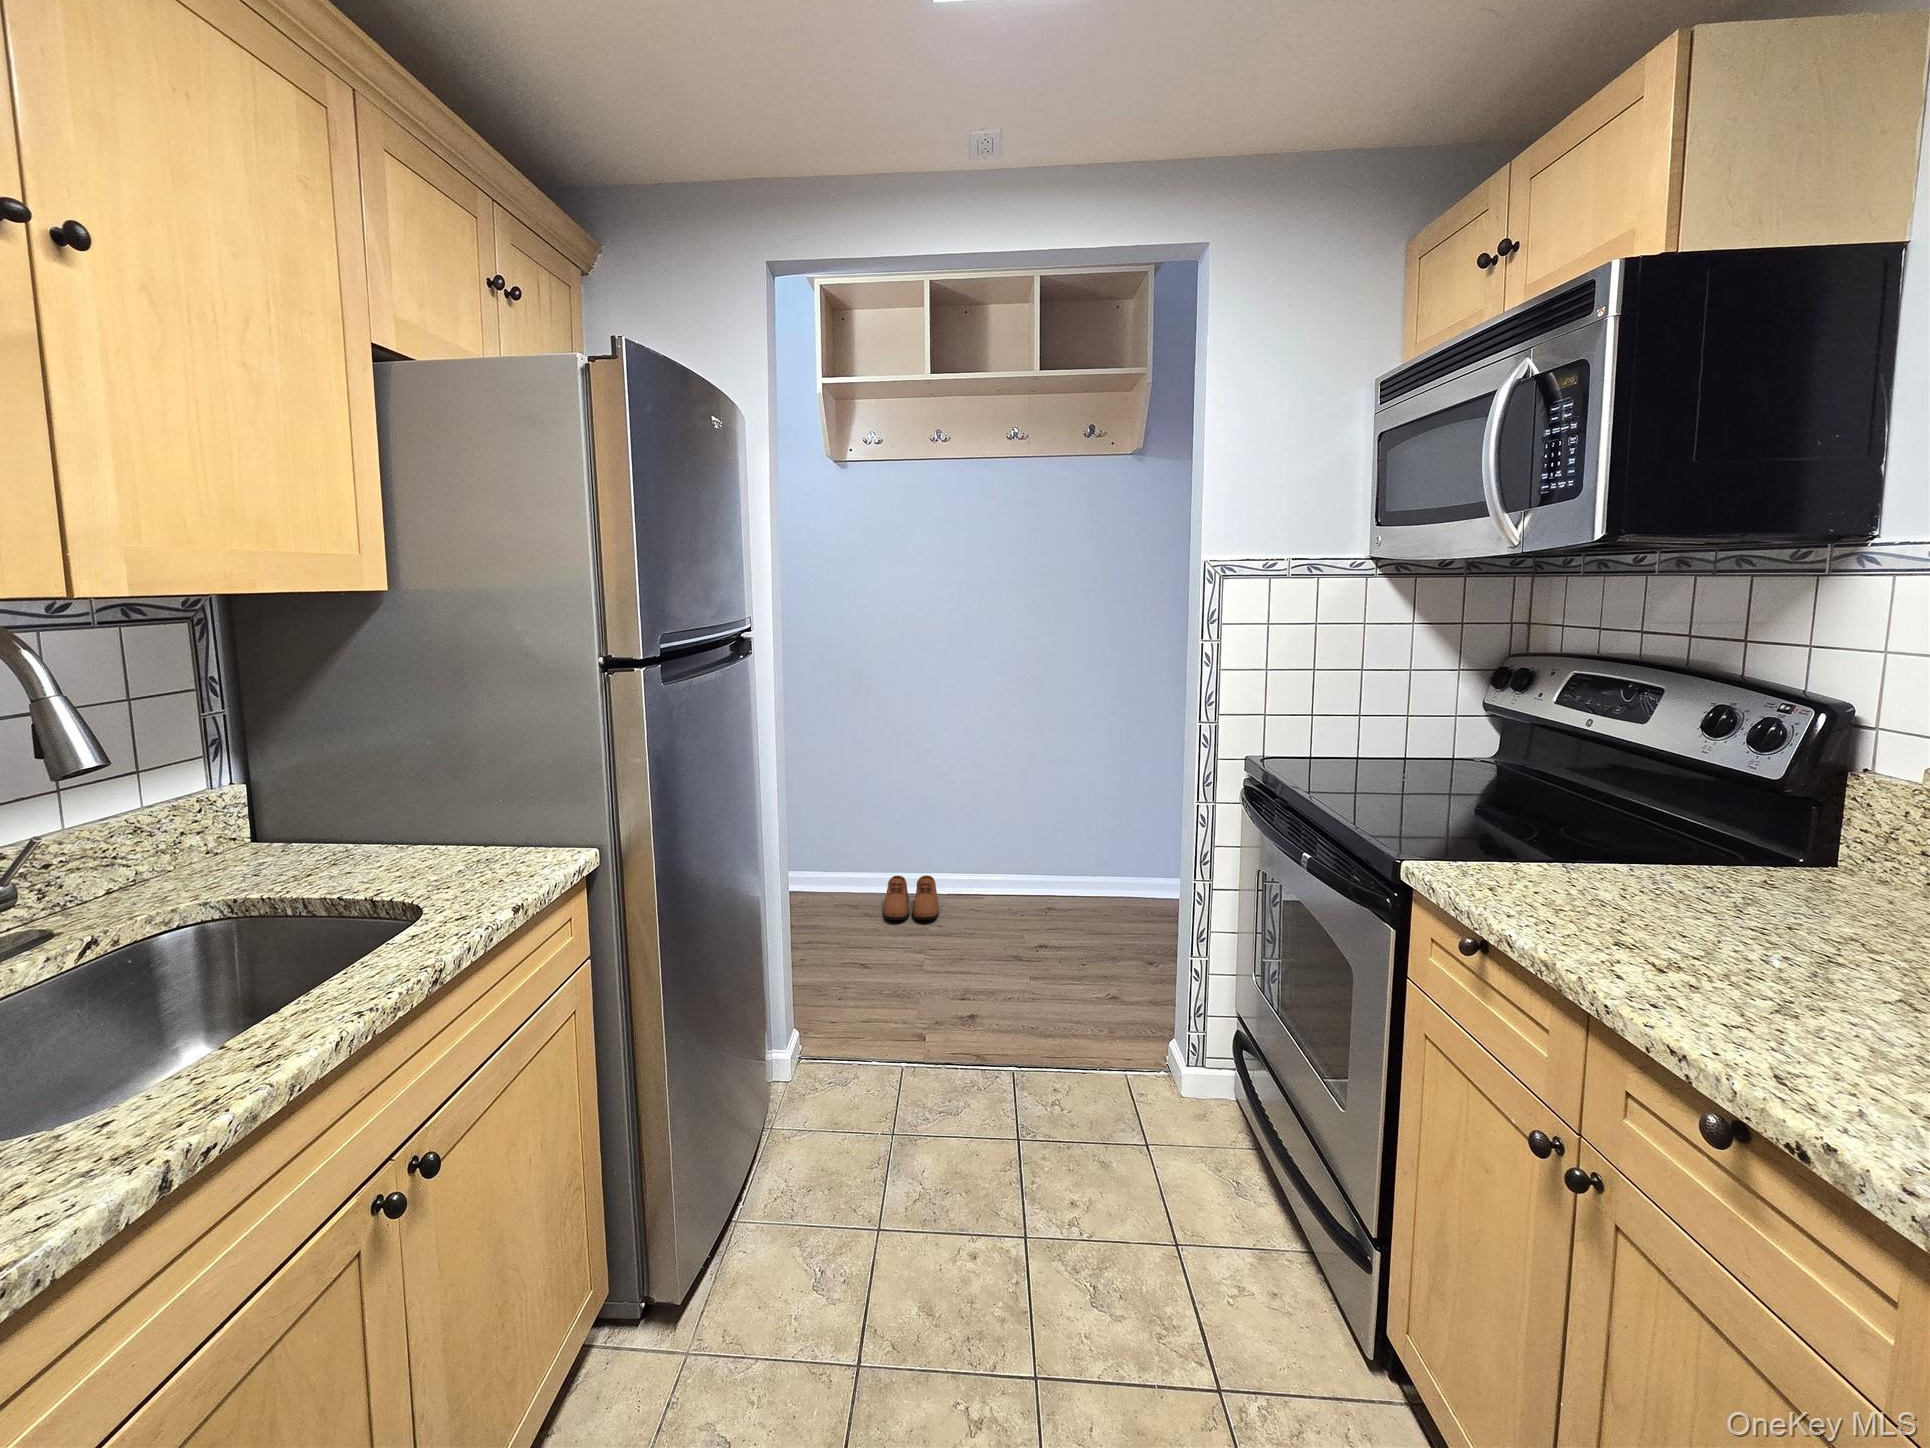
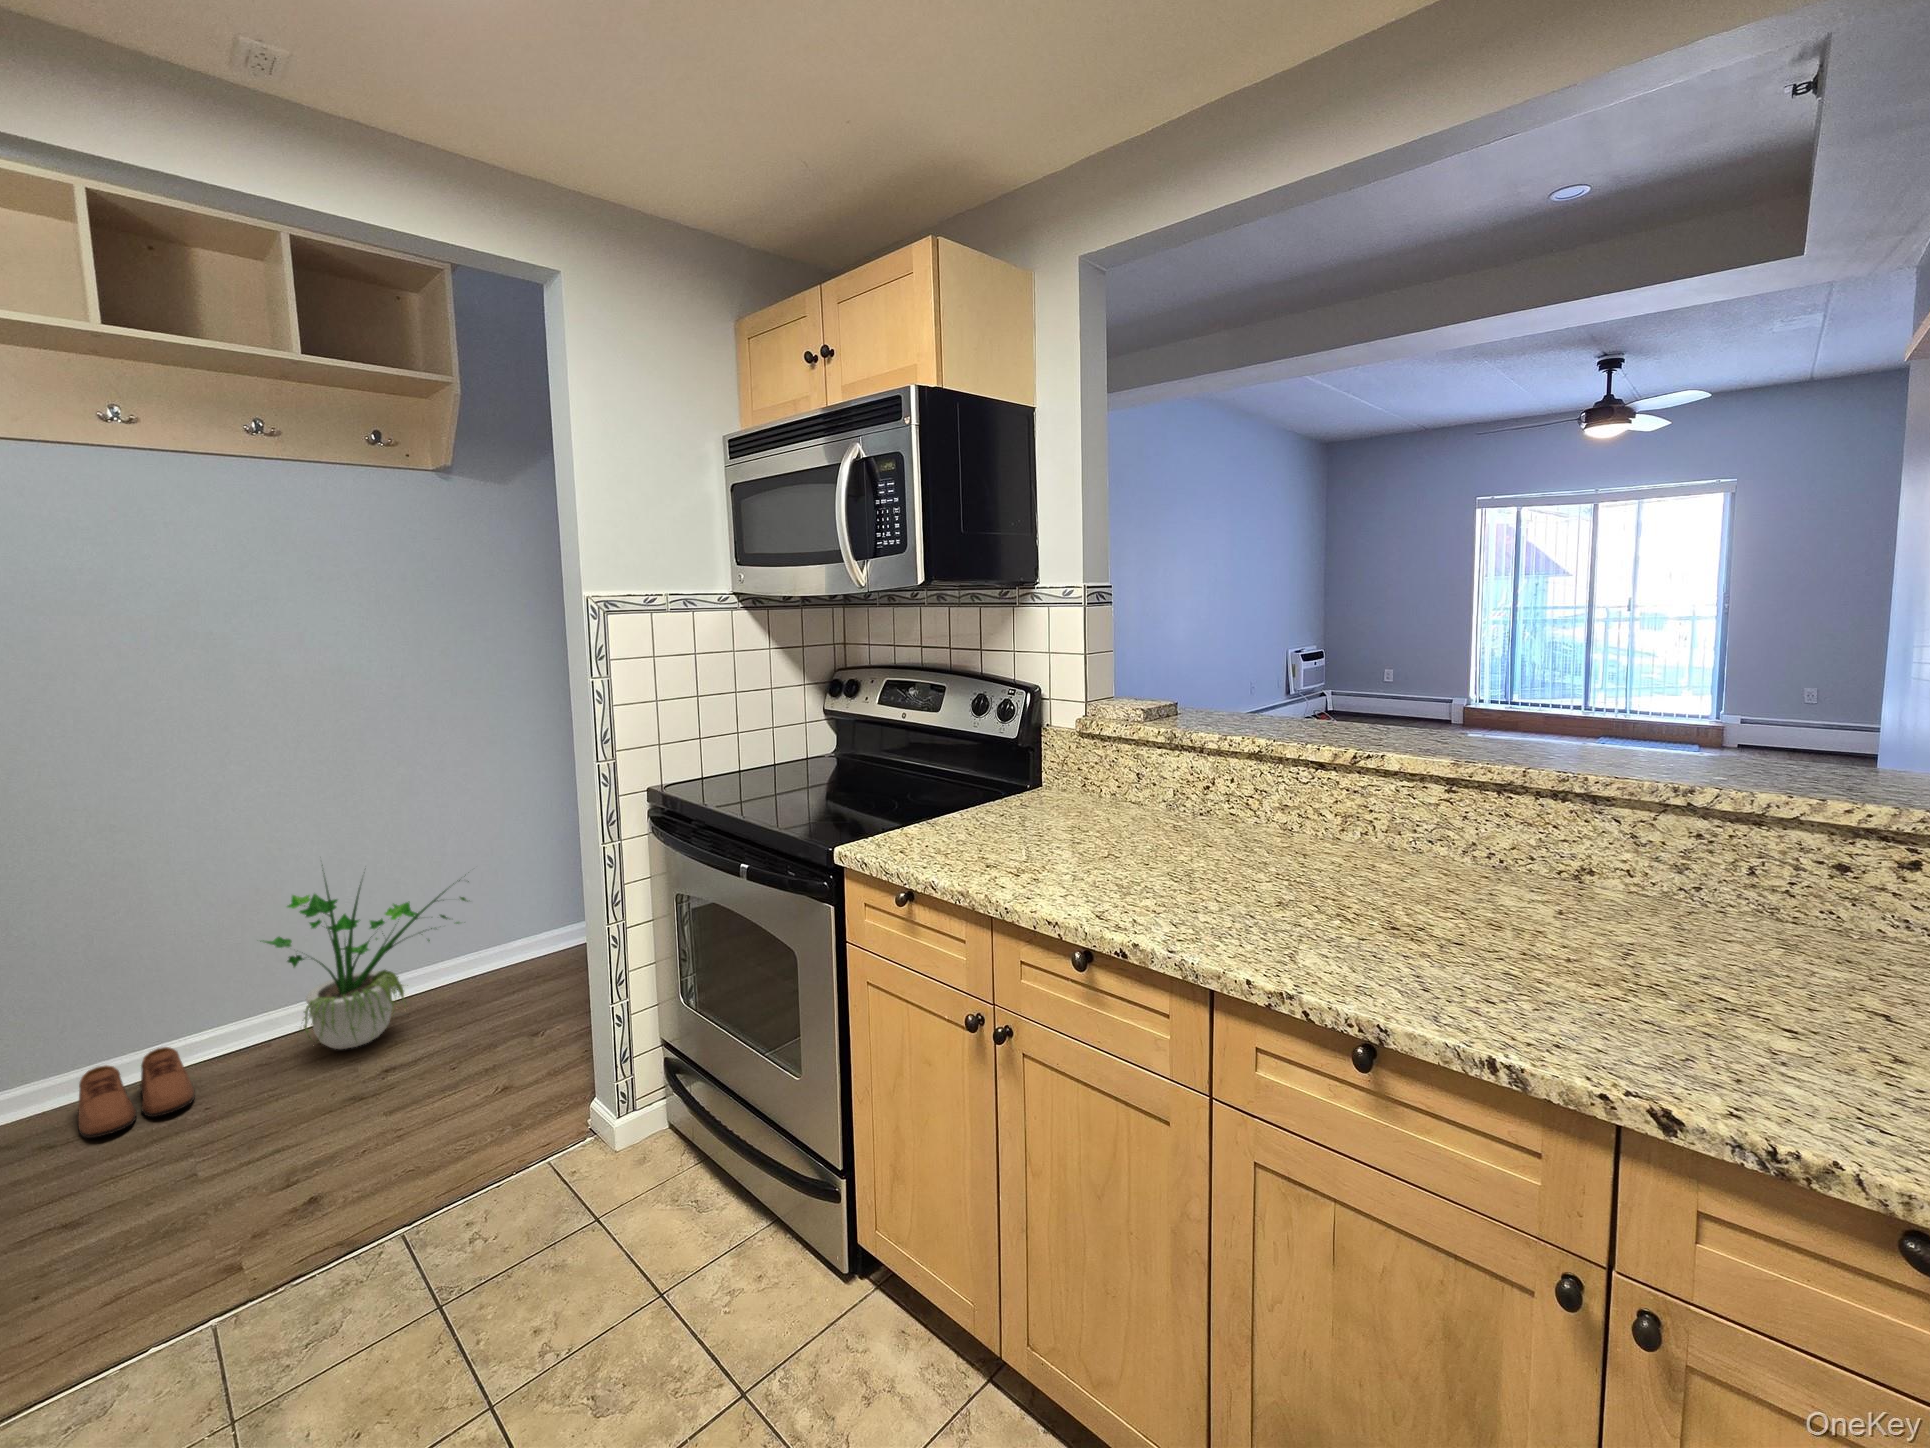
potted plant: none [980,764,1131,919] -> present [260,865,469,1049]

